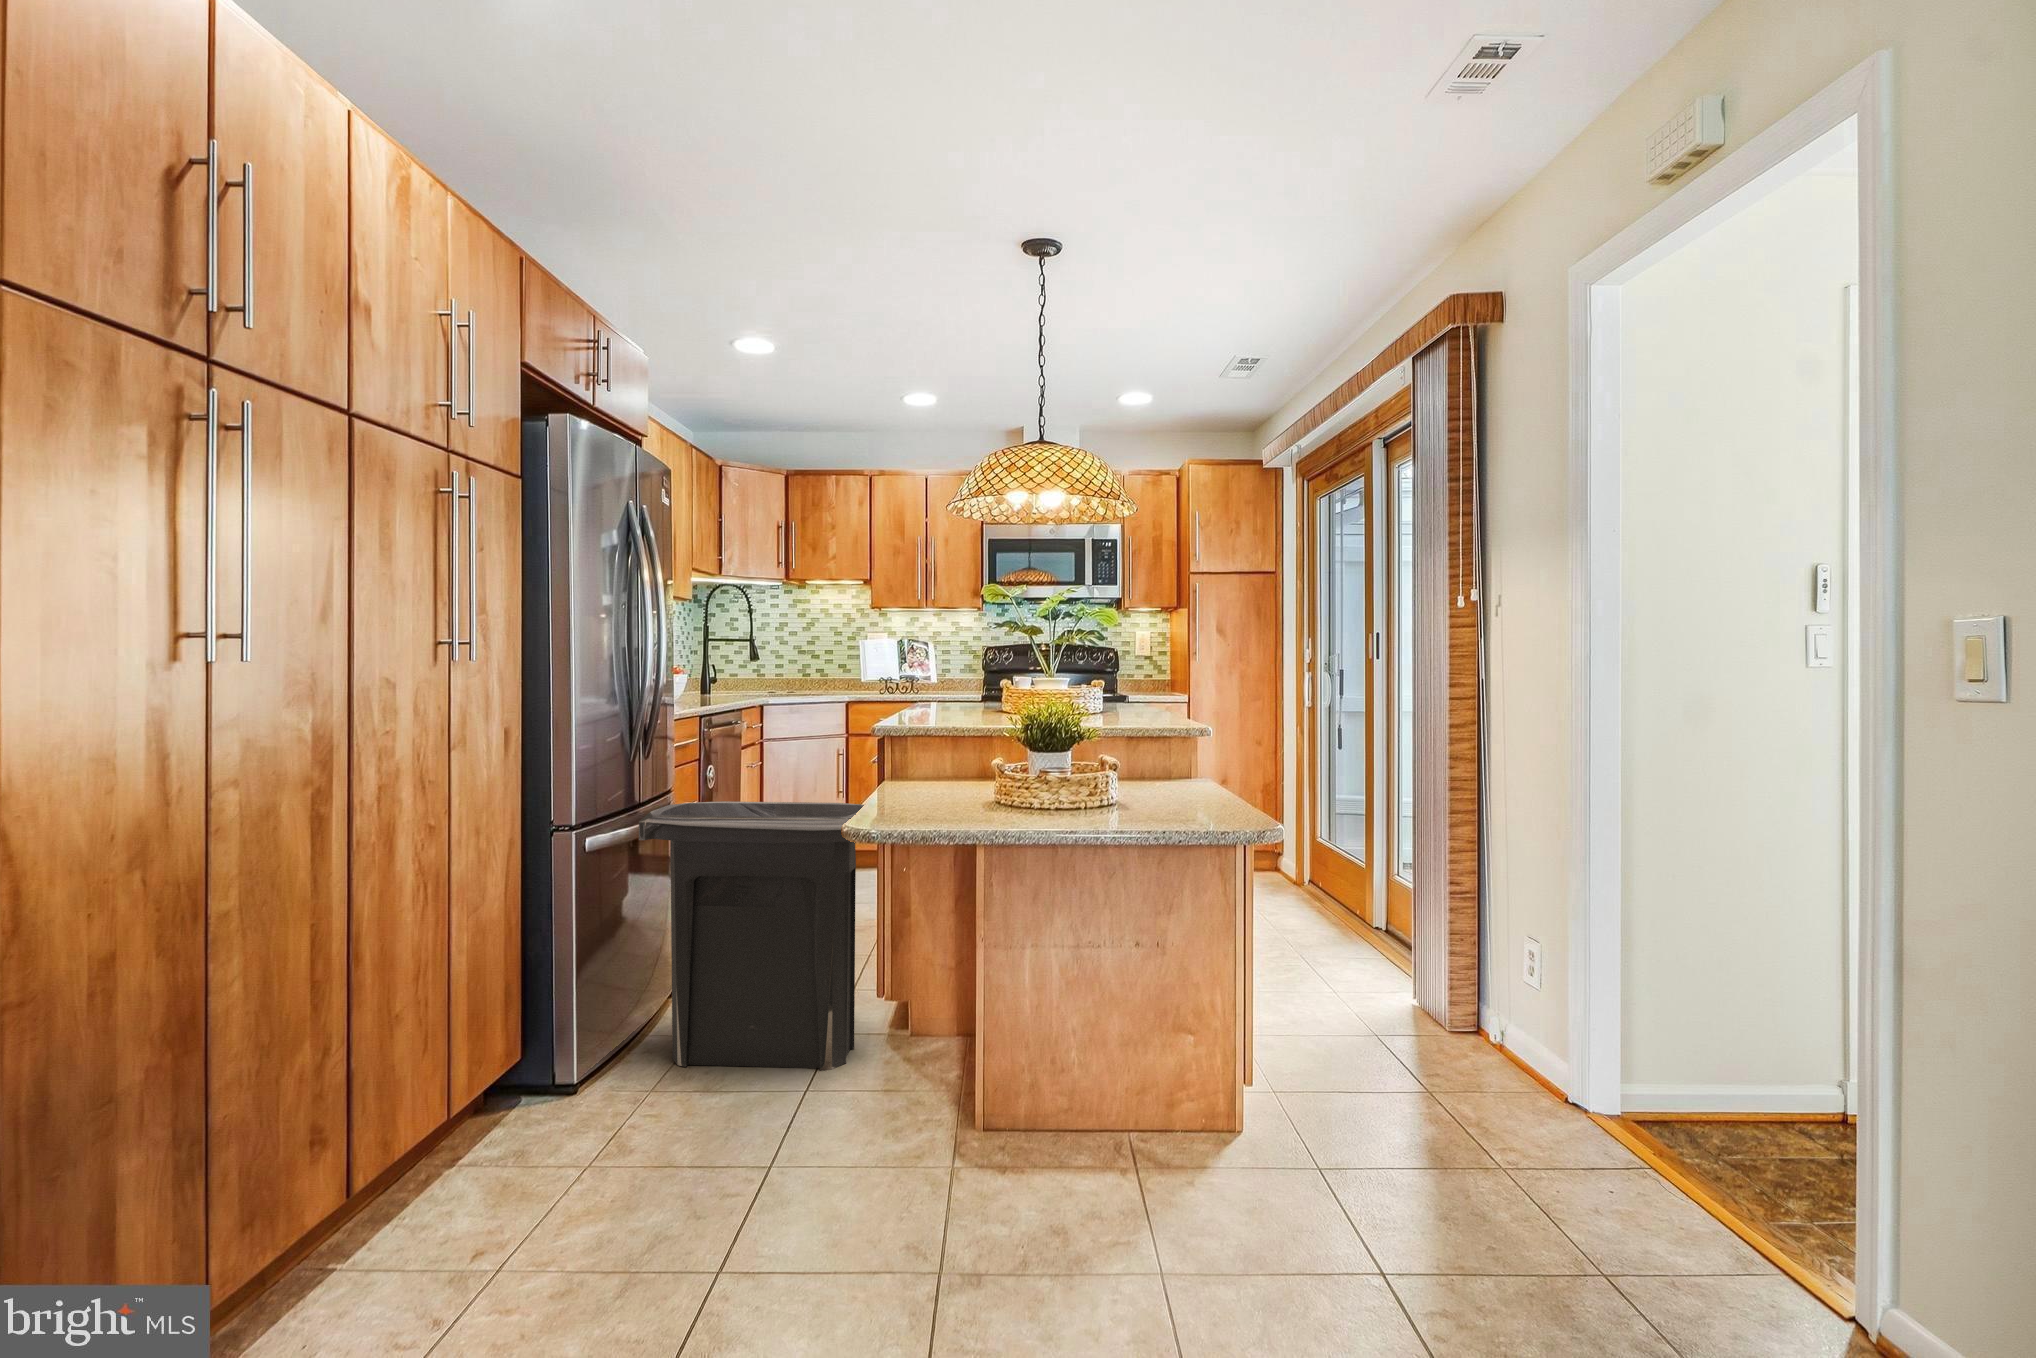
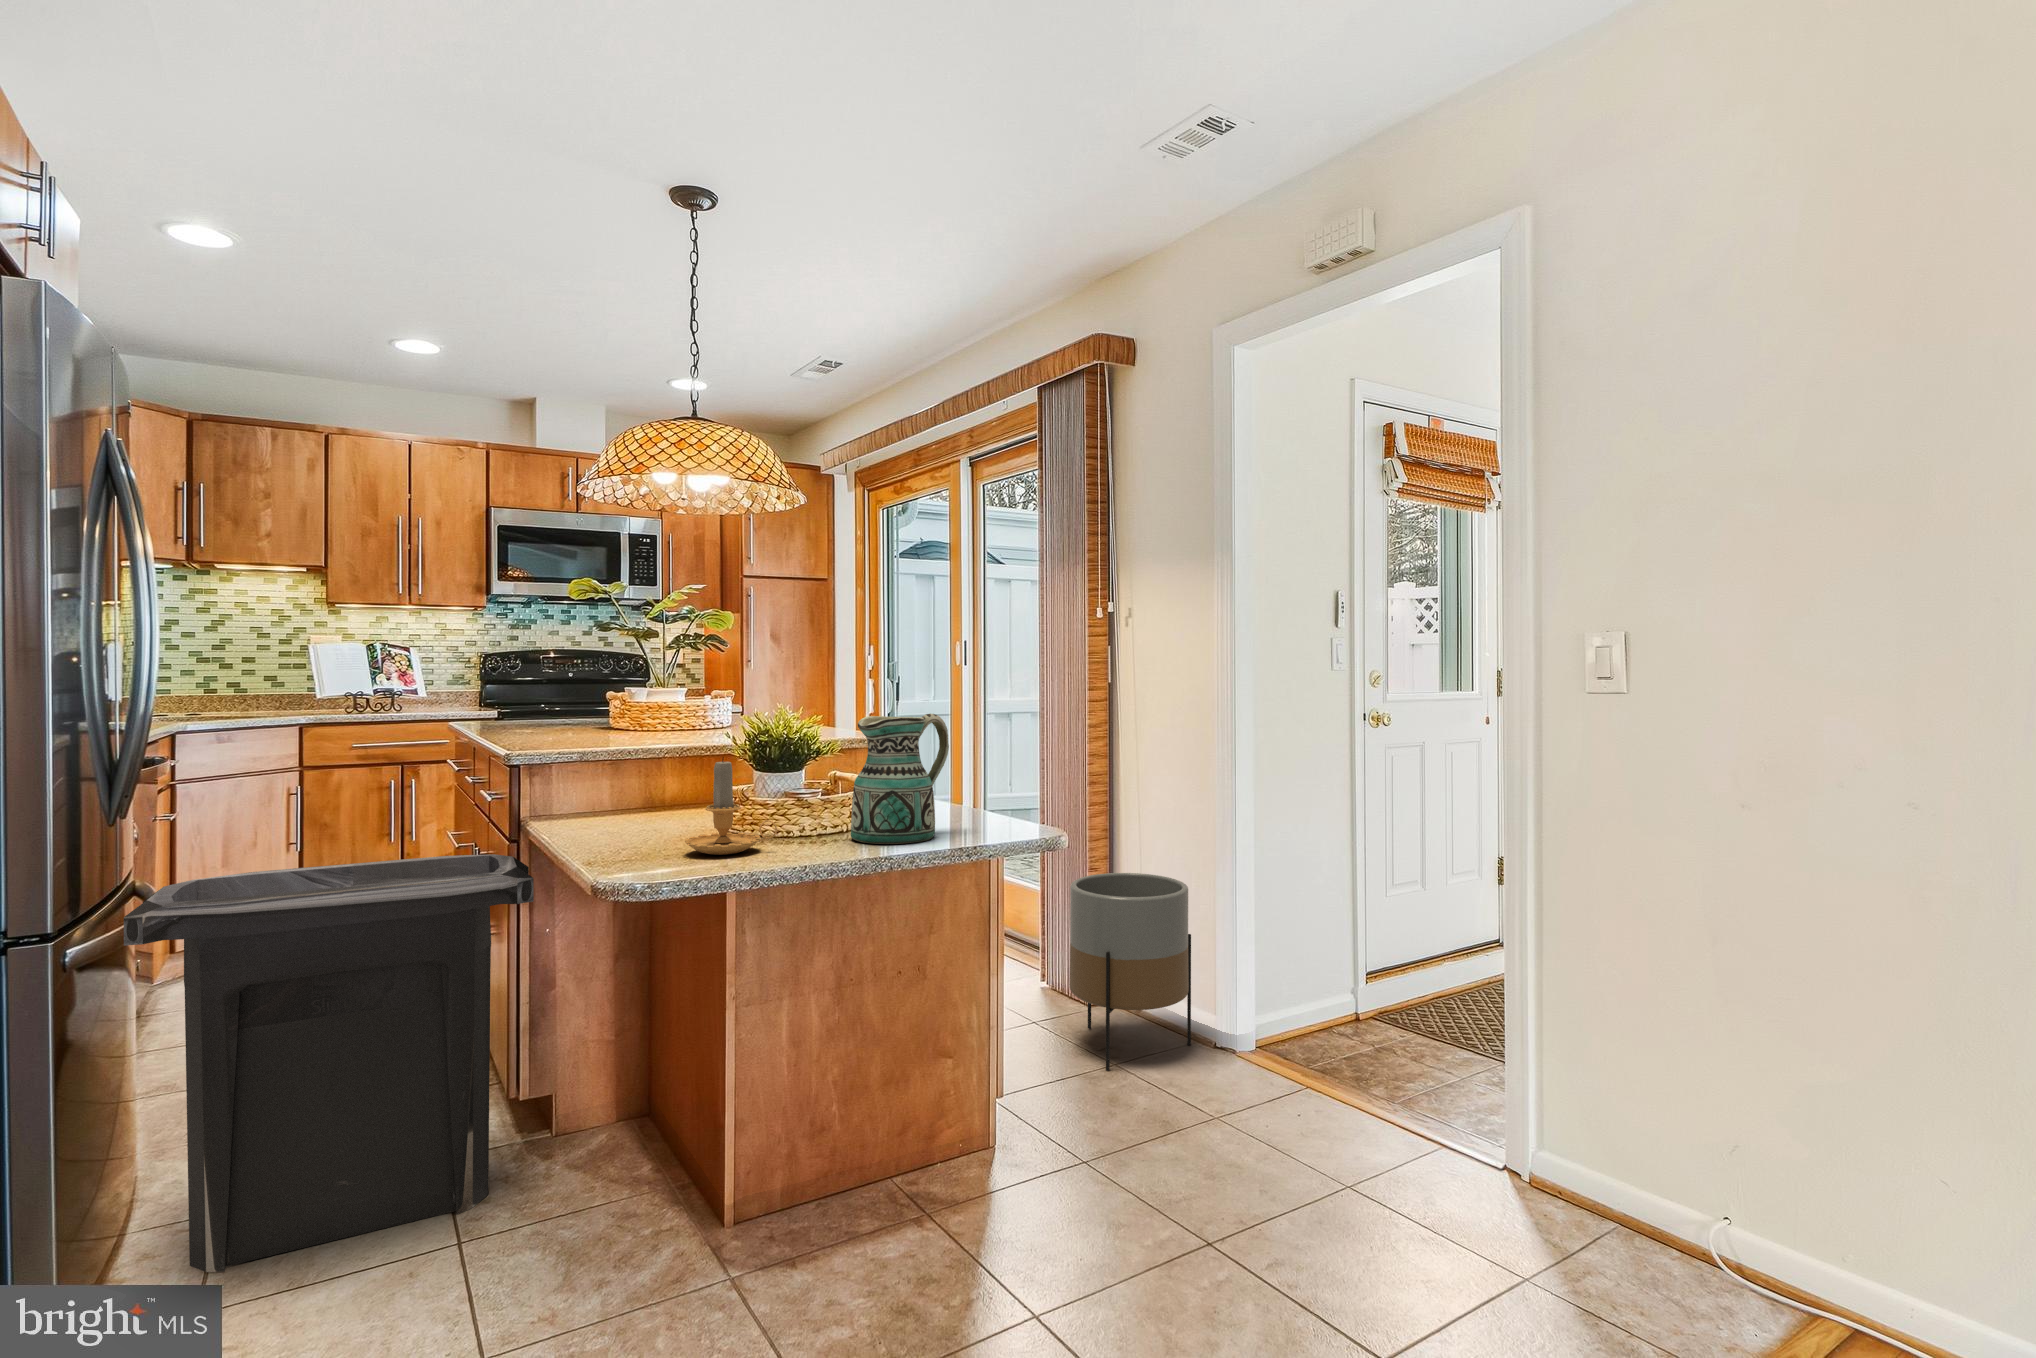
ceramic pitcher: none [1072,704,1174,822] -> present [851,713,949,844]
candle: none [931,735,999,816] -> present [685,757,777,855]
planter: none [1392,889,1543,1100] -> present [1069,873,1191,1070]

